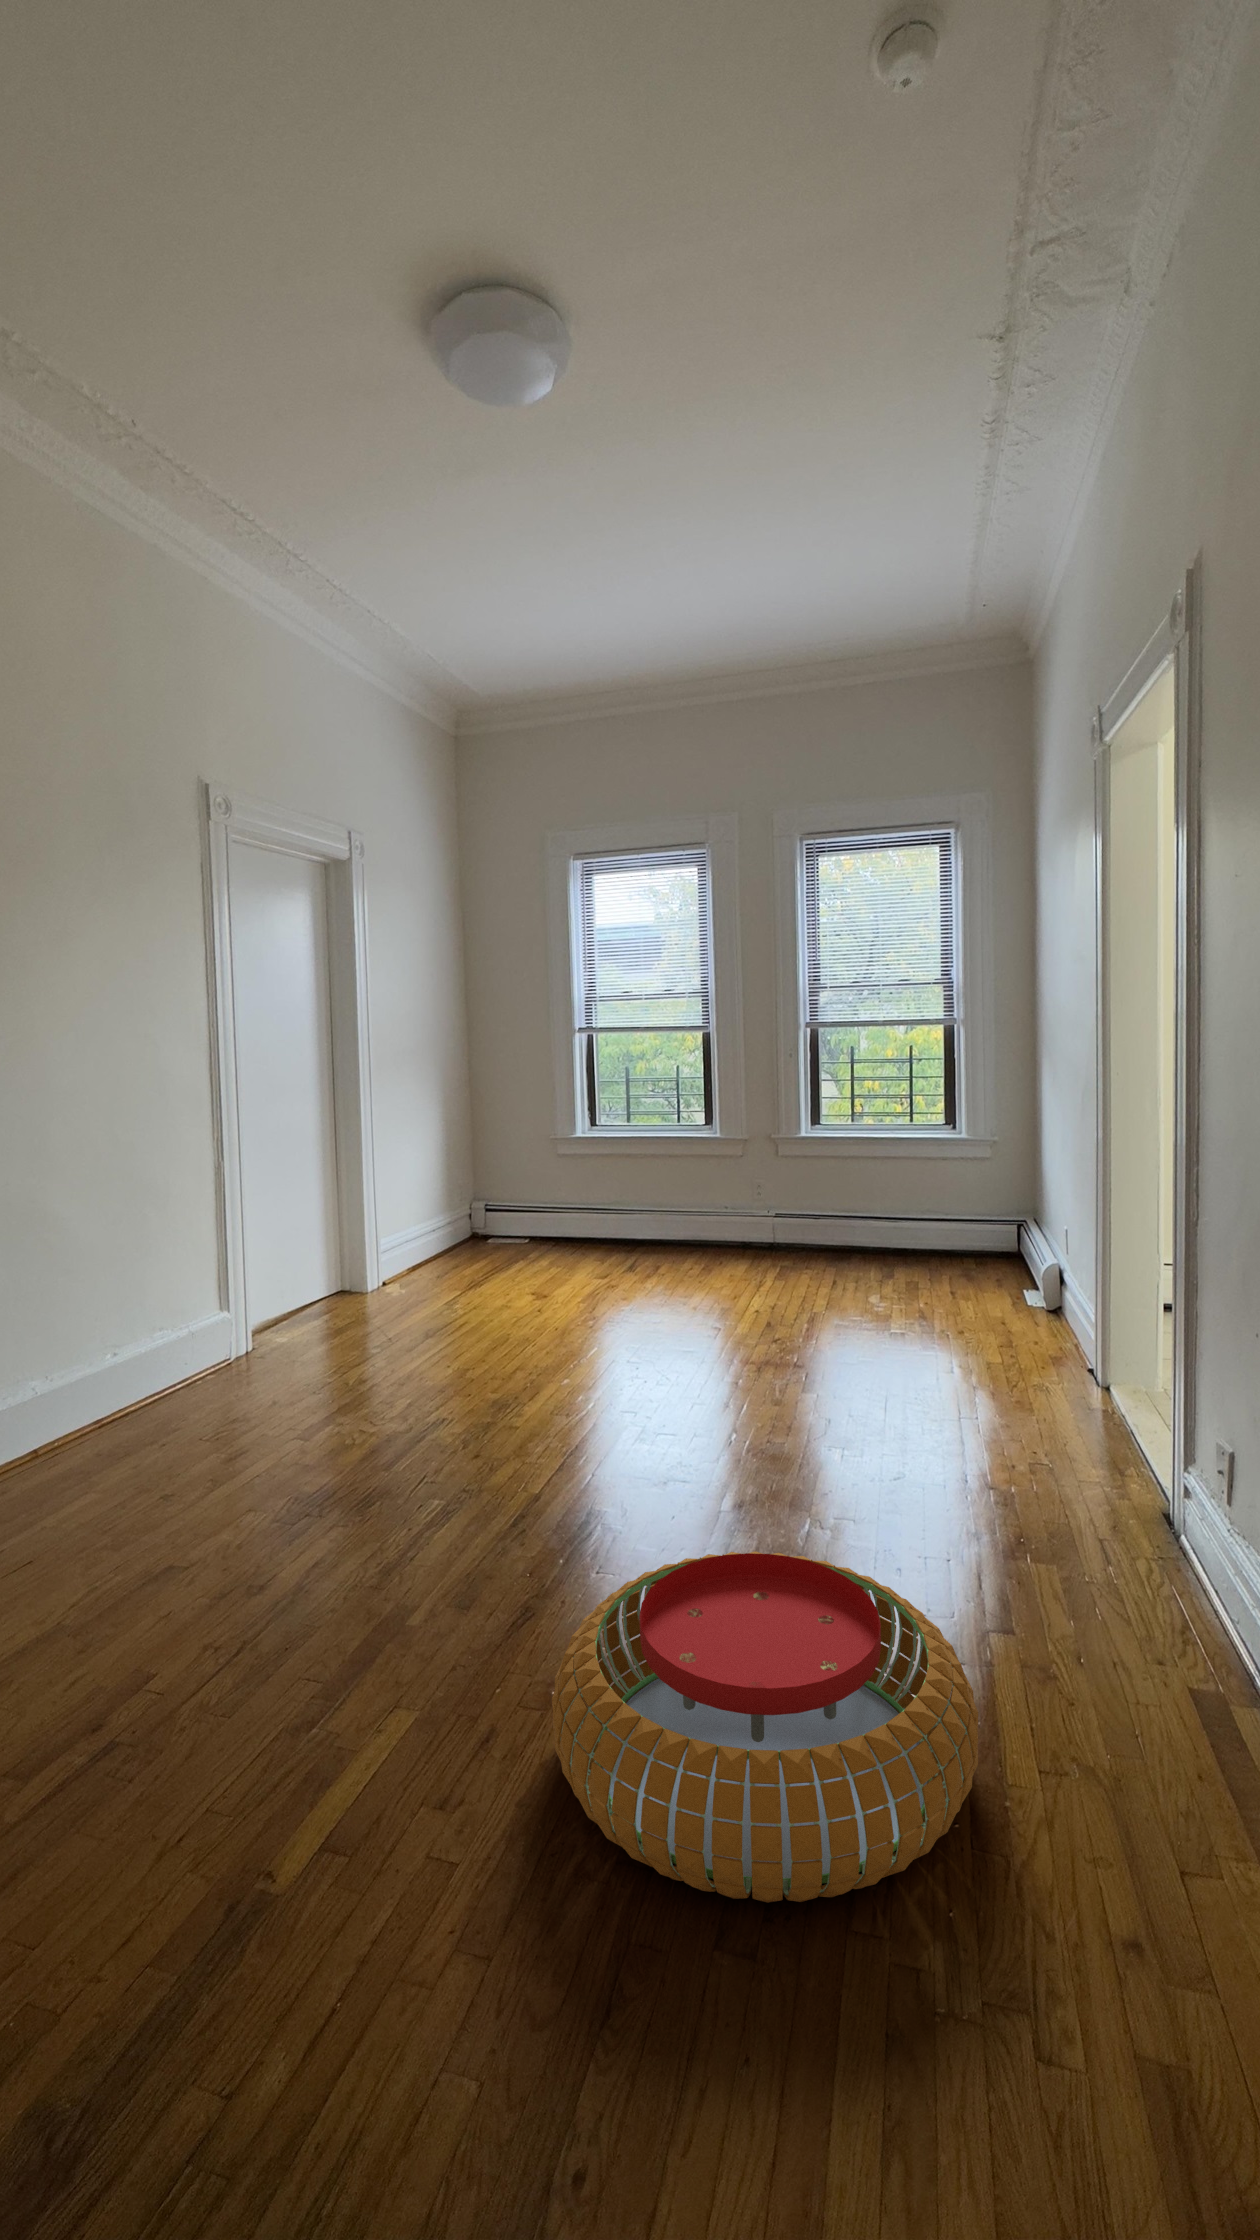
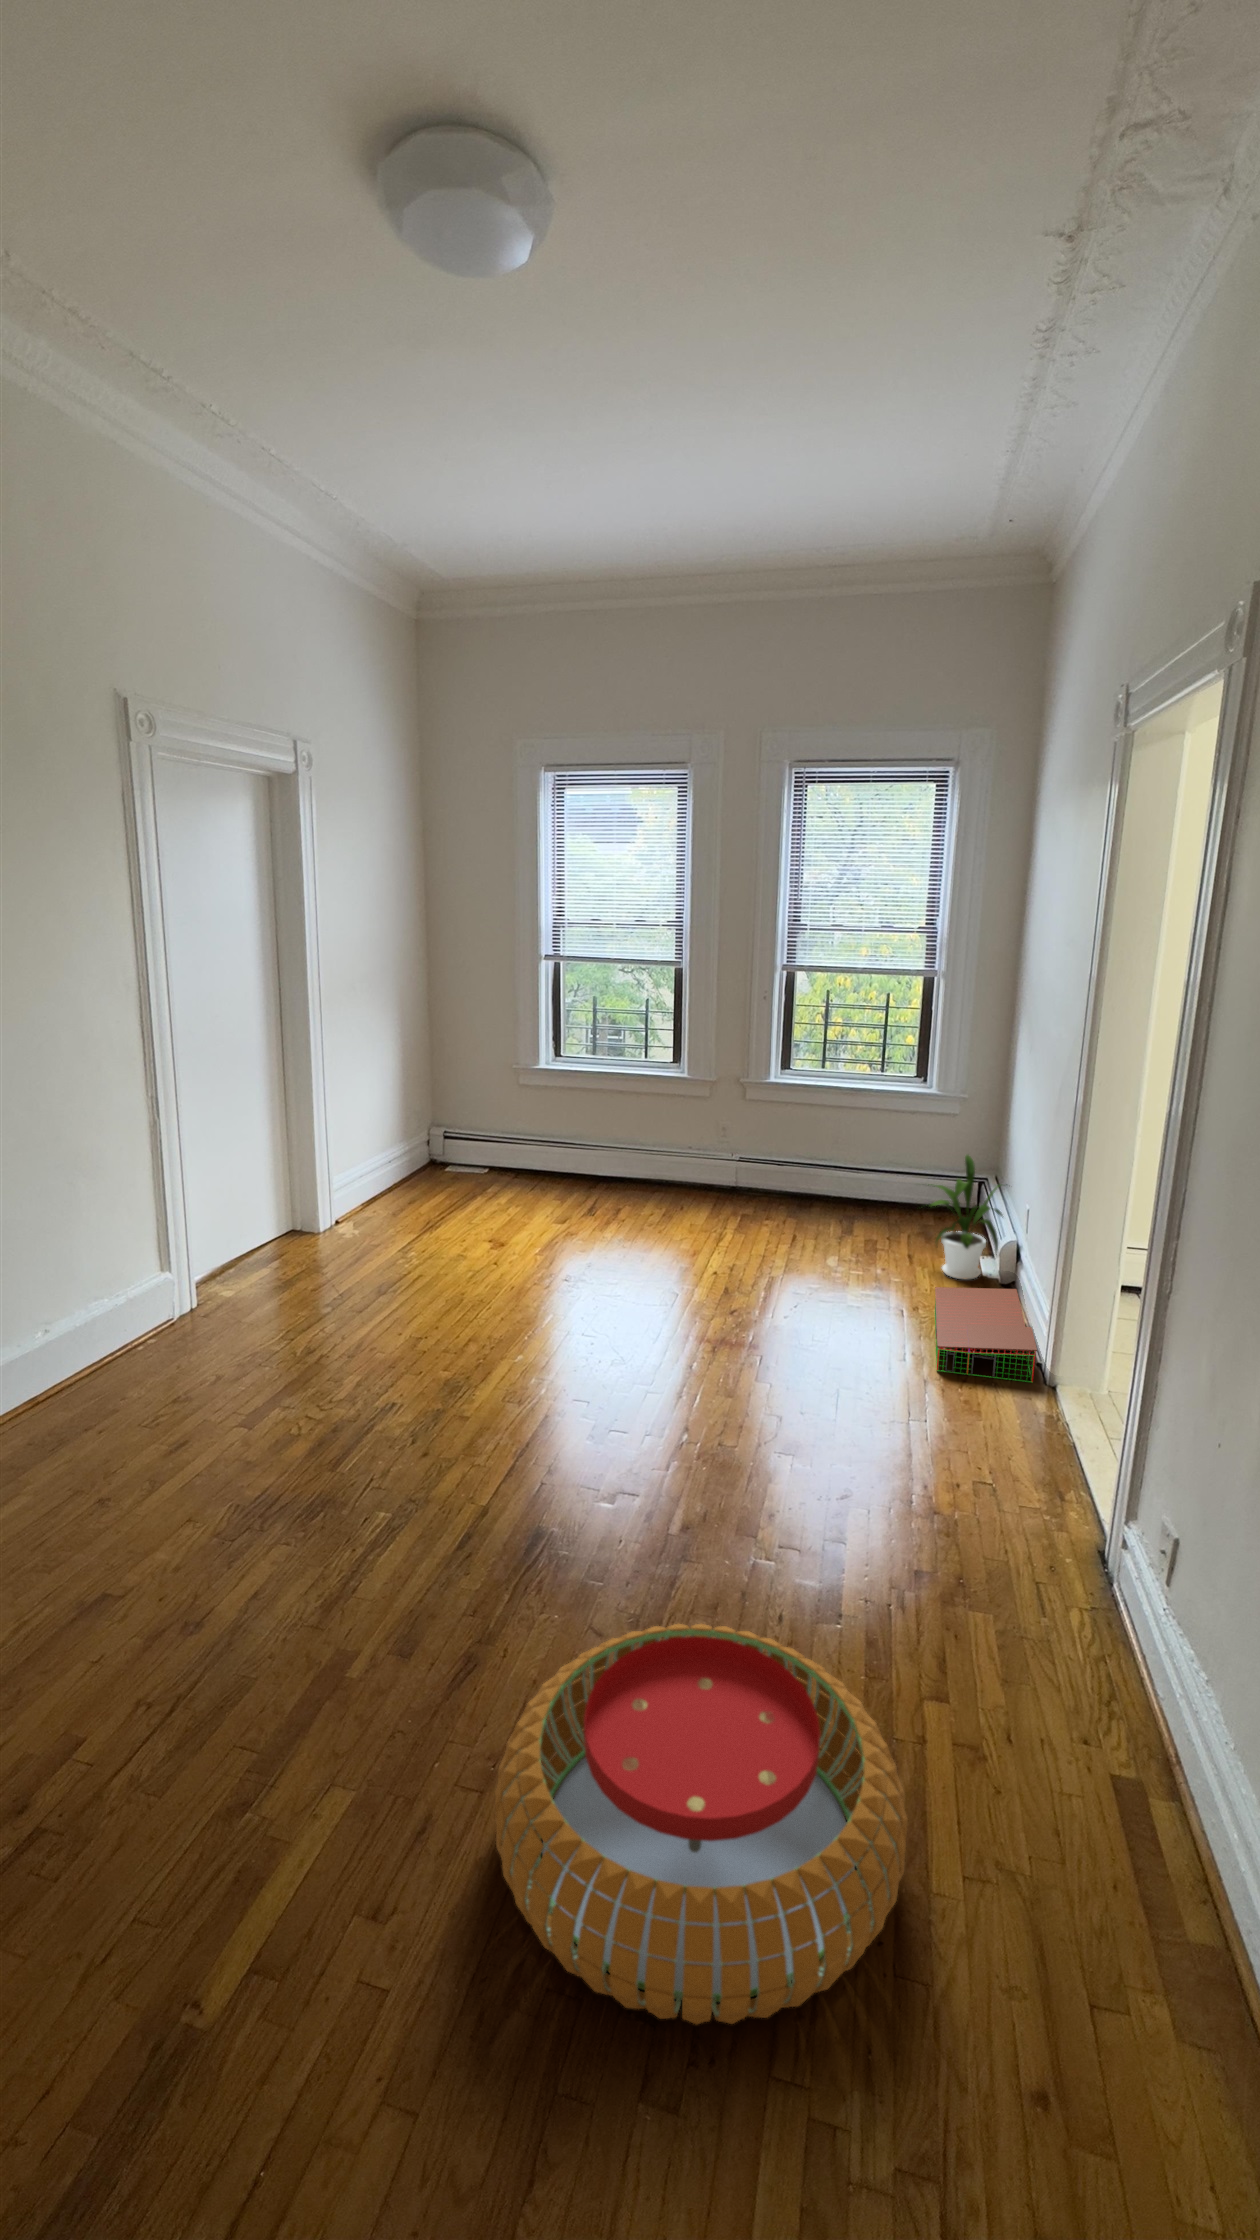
house plant: none [951,1183,1047,1306] -> present [926,1155,1003,1280]
storage bin: none [977,1304,1084,1383] -> present [935,1287,1037,1382]

